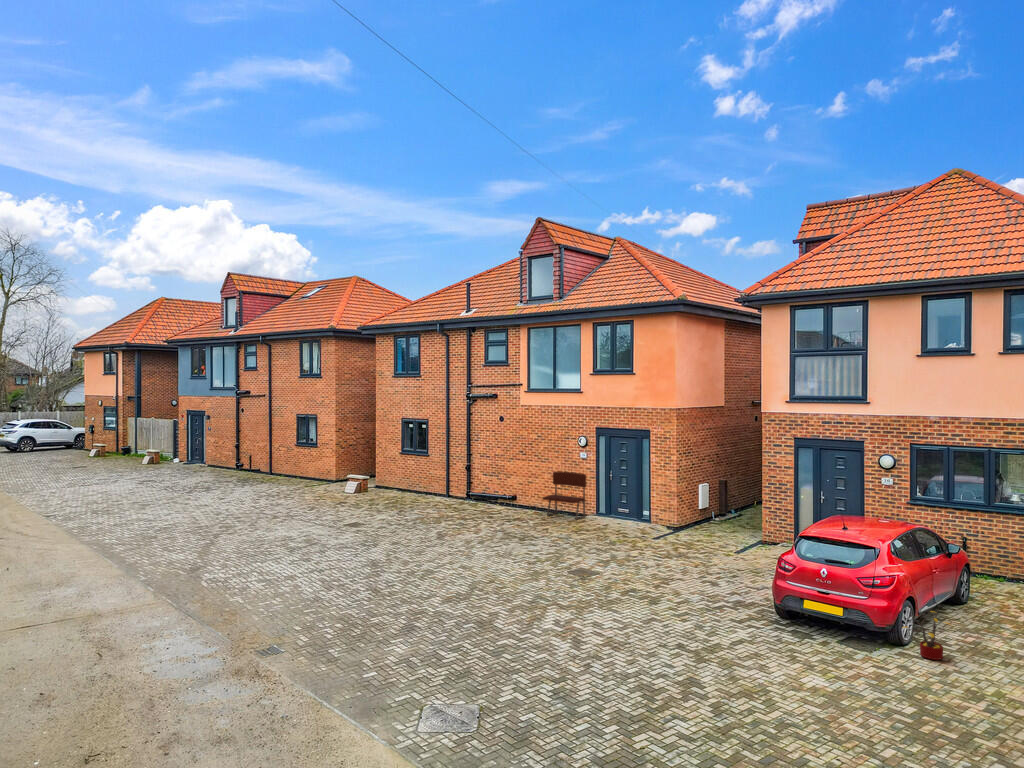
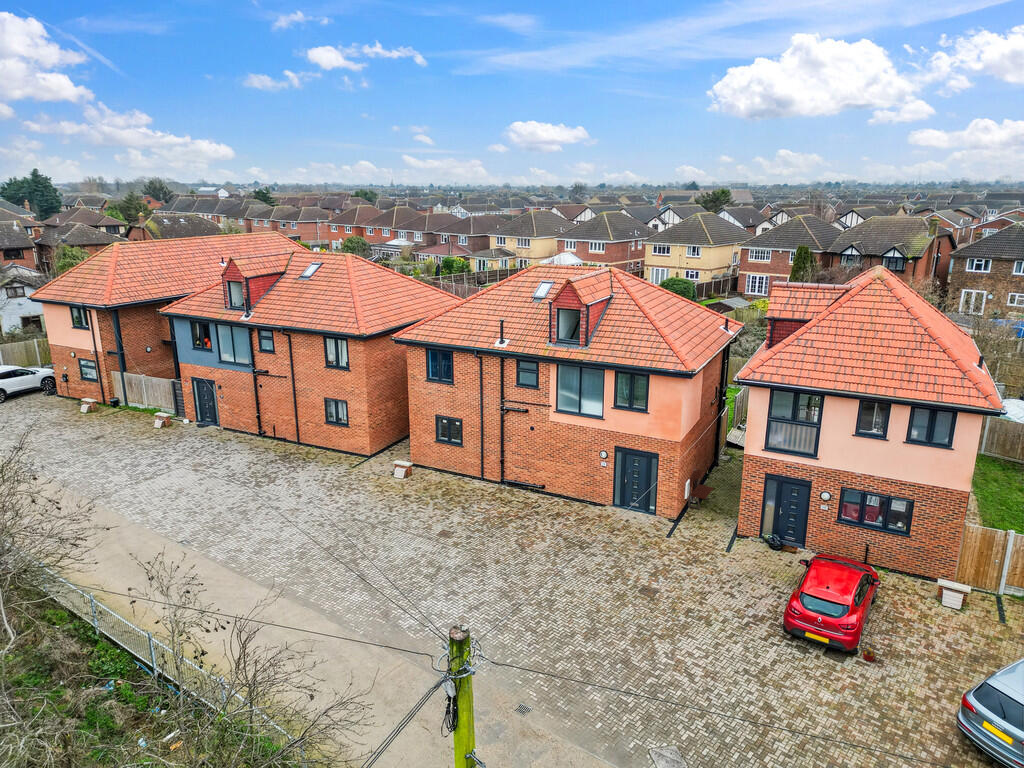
bench: present [543,472,586,520] -> present [688,469,713,509]

